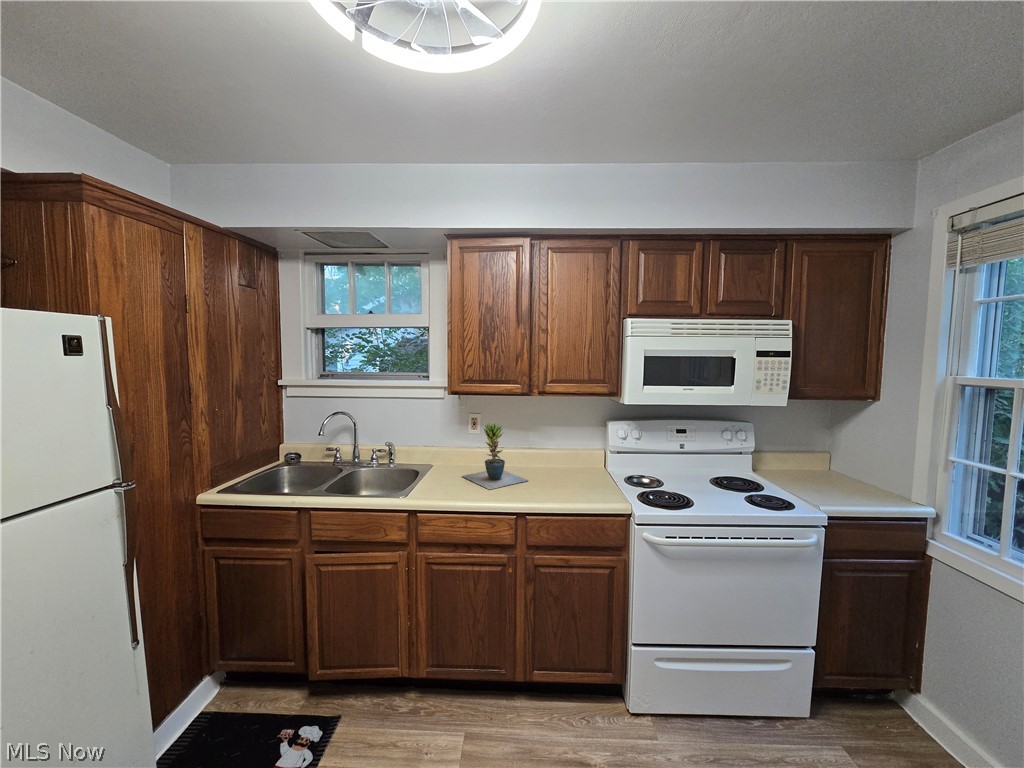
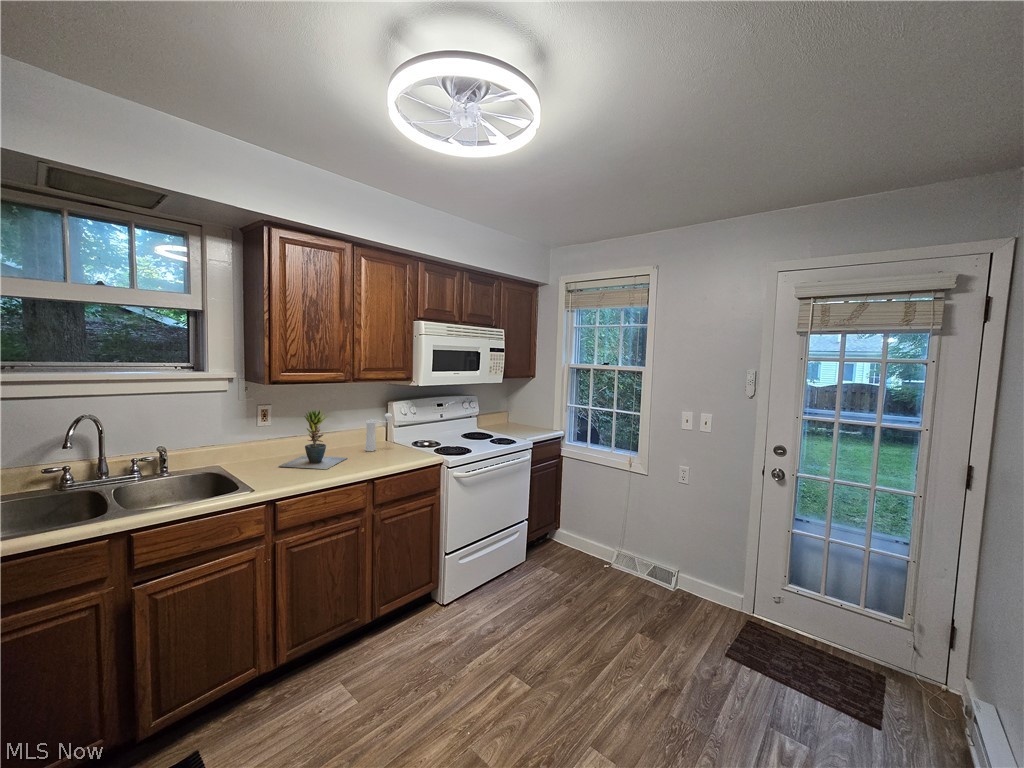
pepper mill: none [560,434,594,477] -> present [365,413,392,451]

